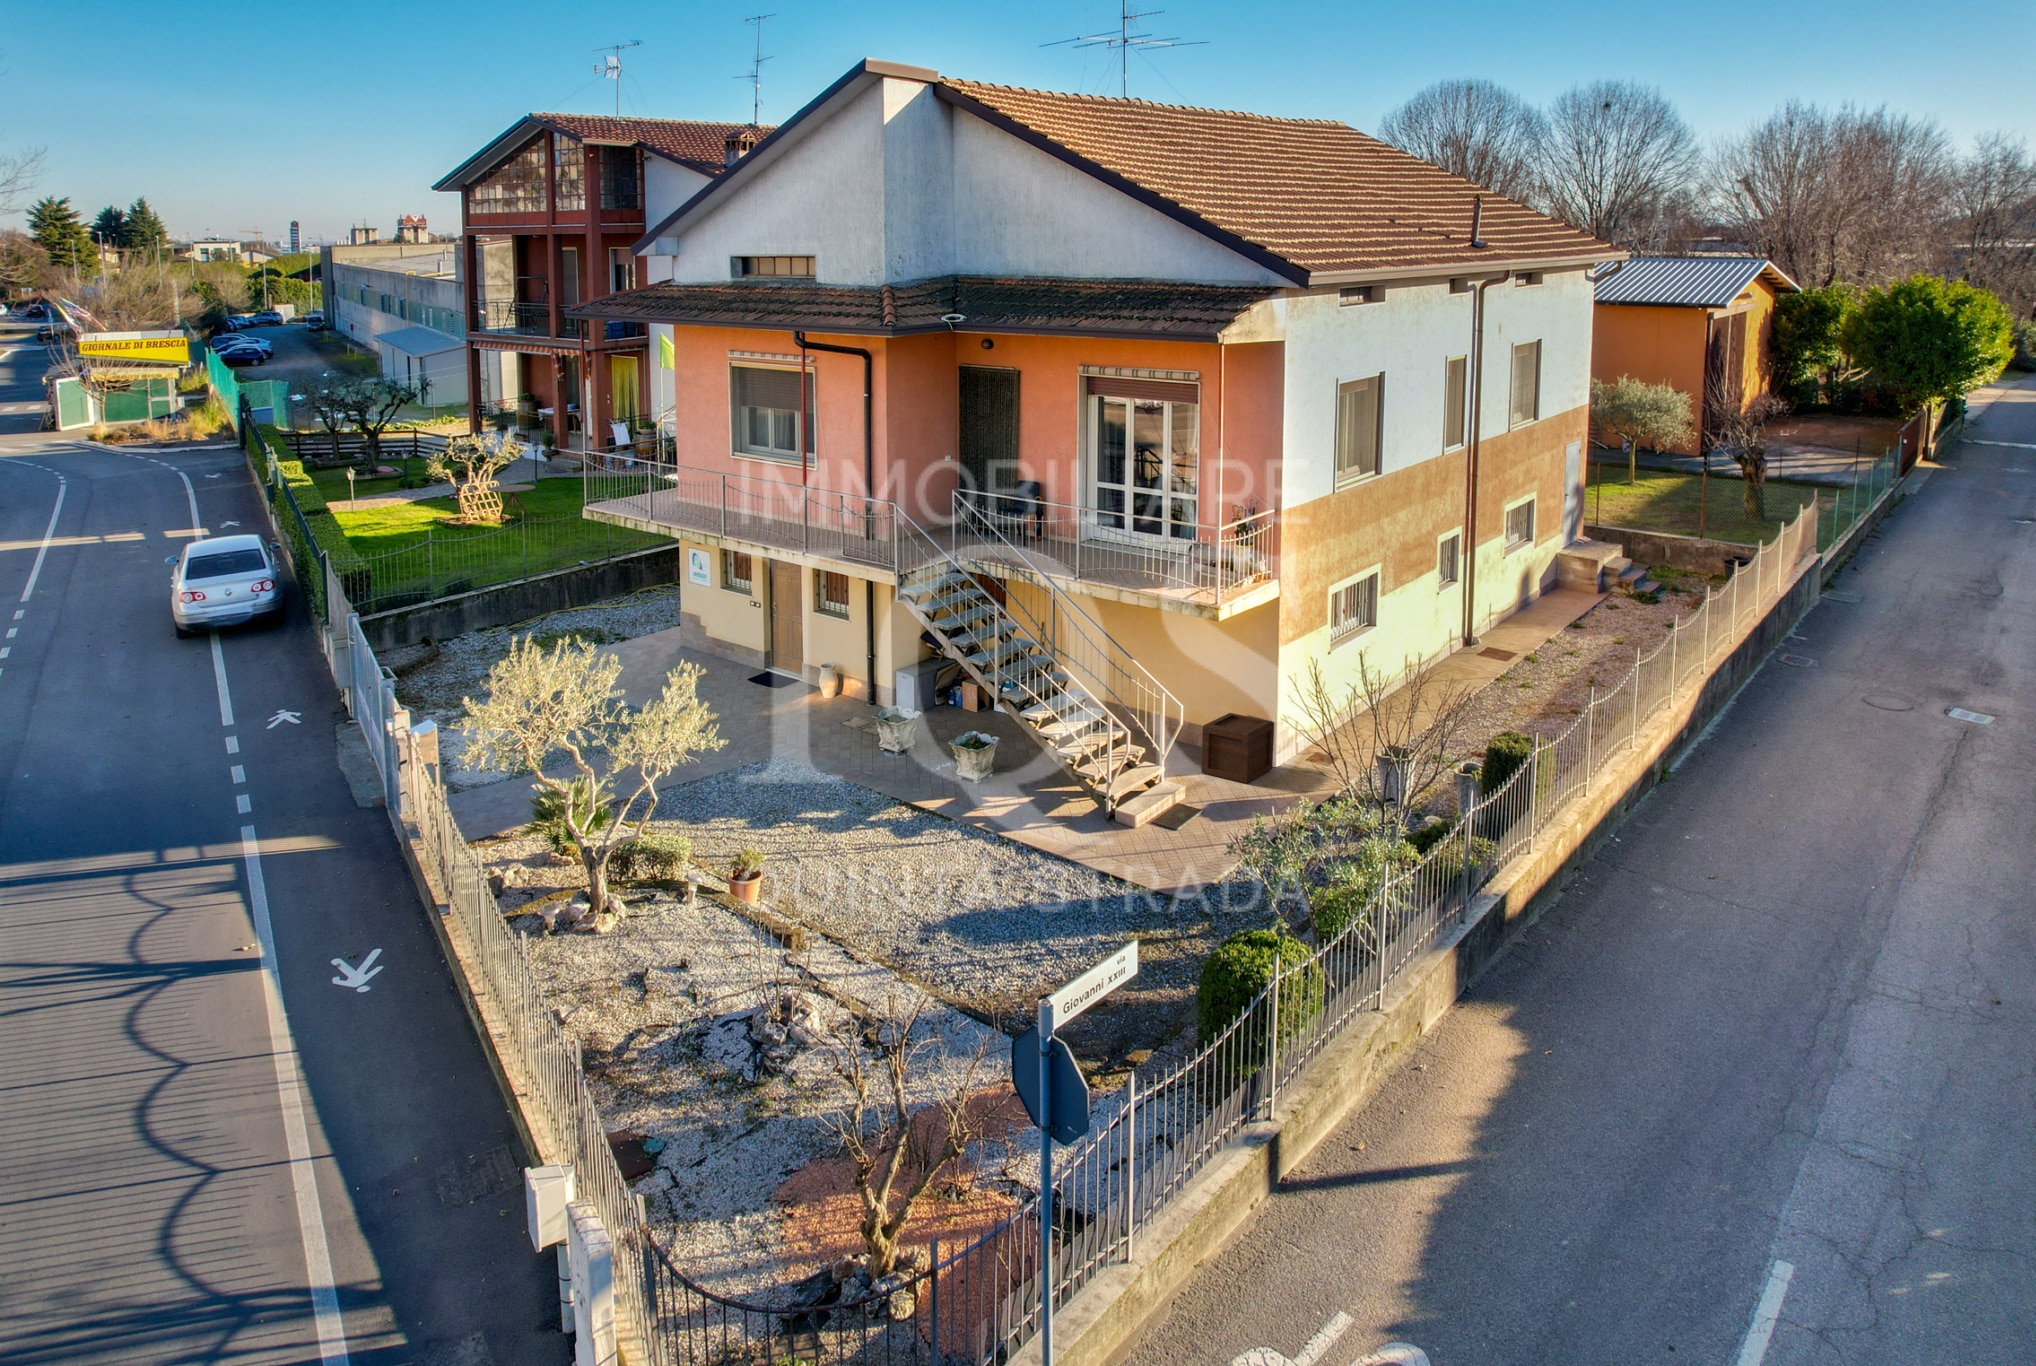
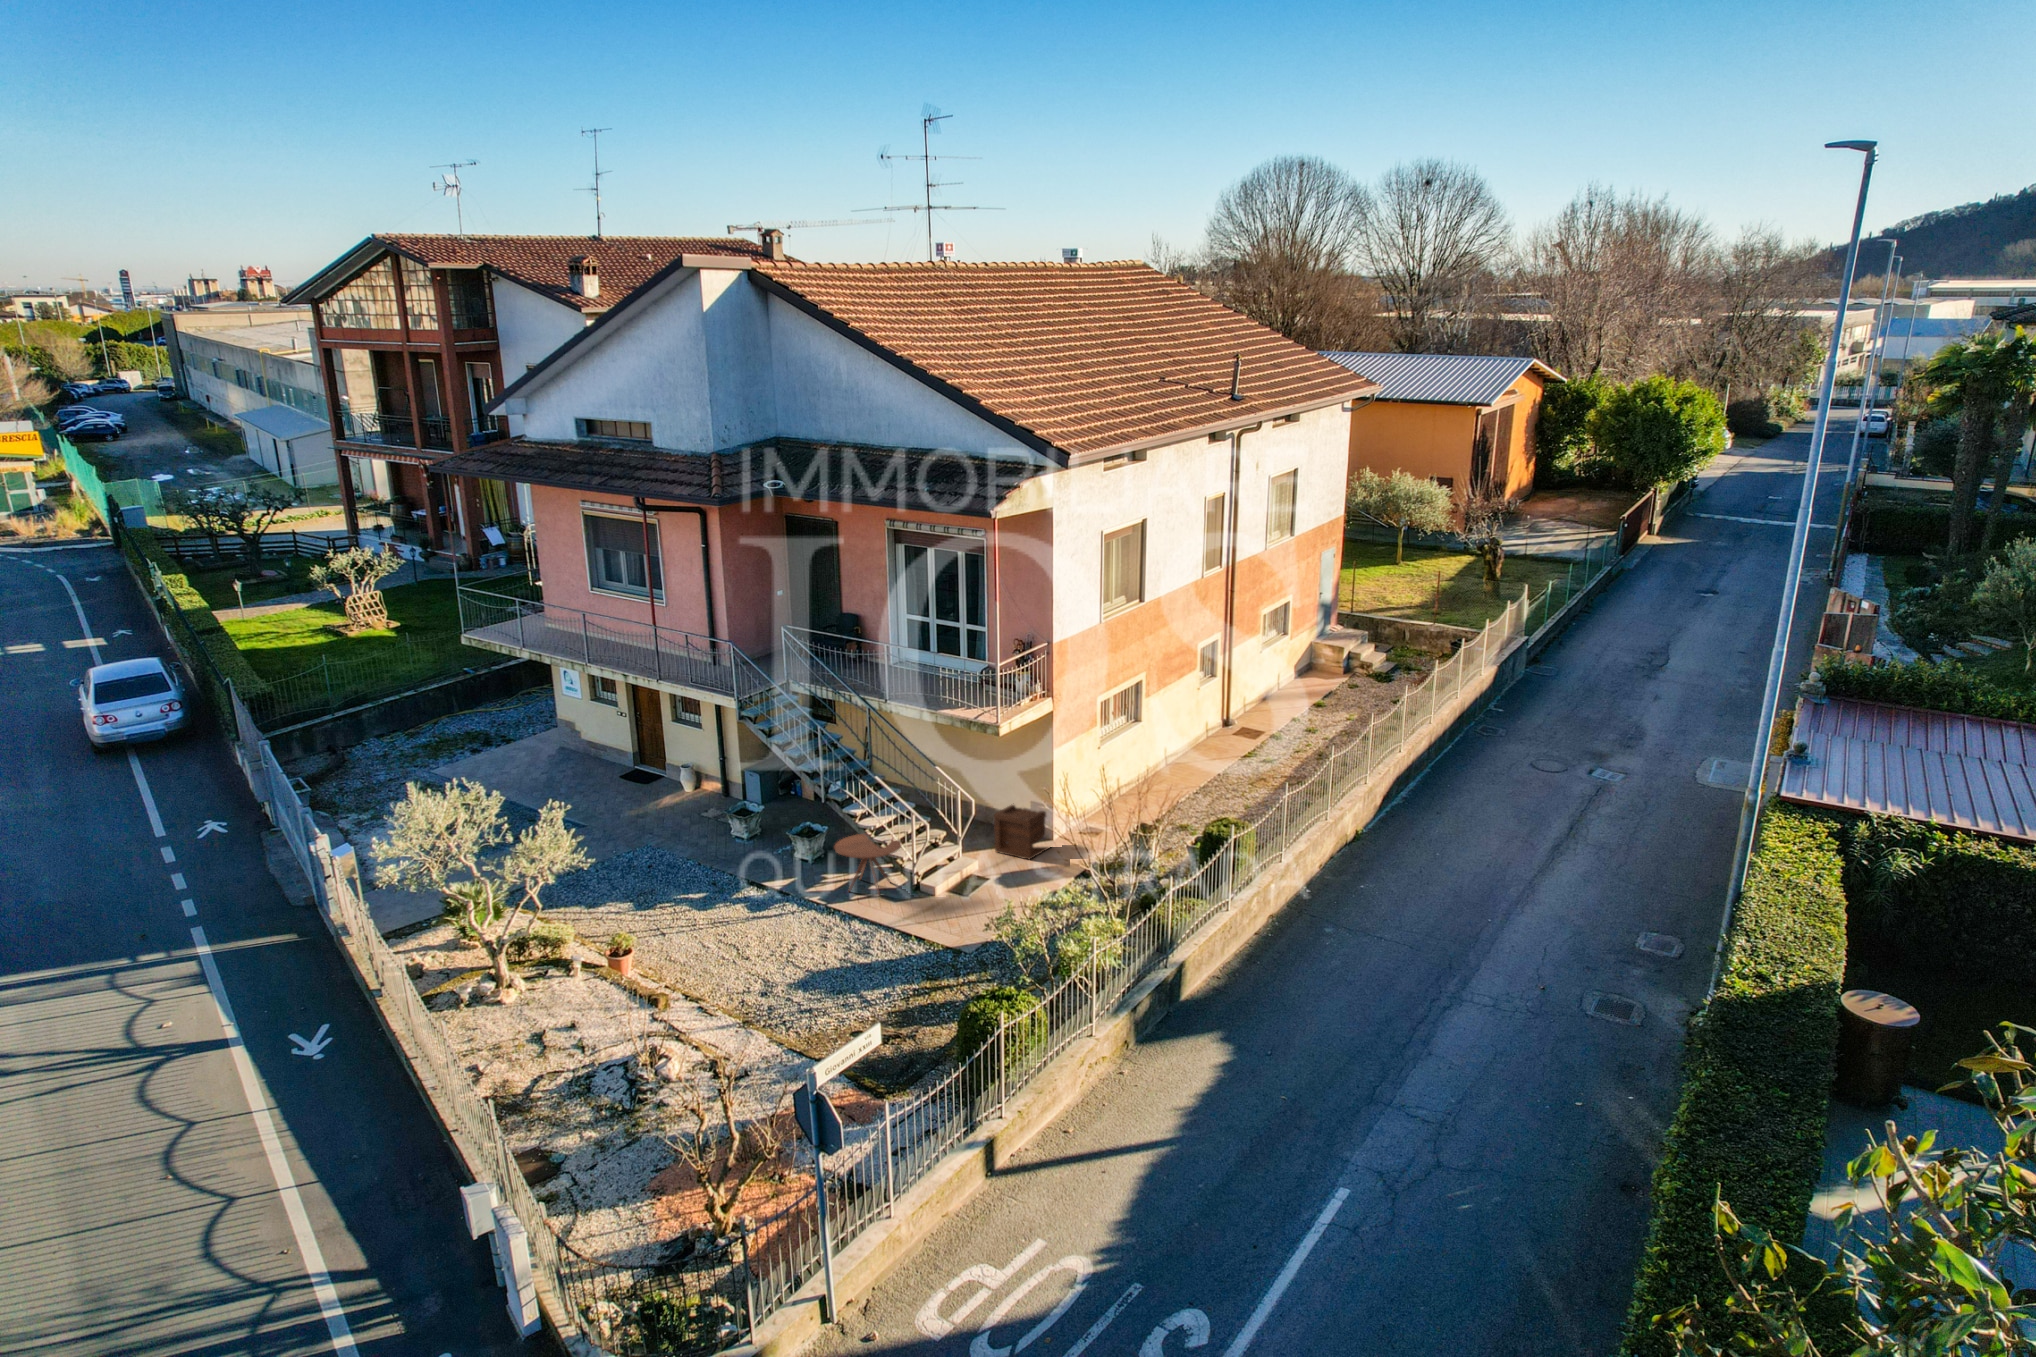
round table: present [489,485,535,520] -> present [835,834,901,894]

